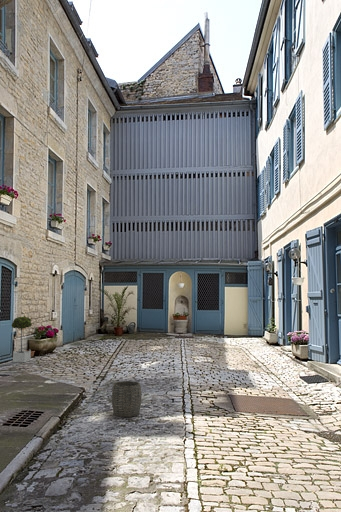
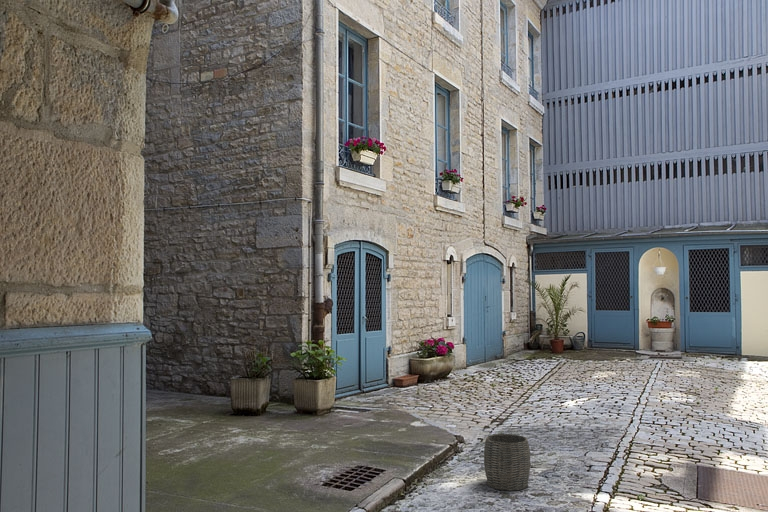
potted tree: present [12,316,32,362] -> none [381,323,409,389]

